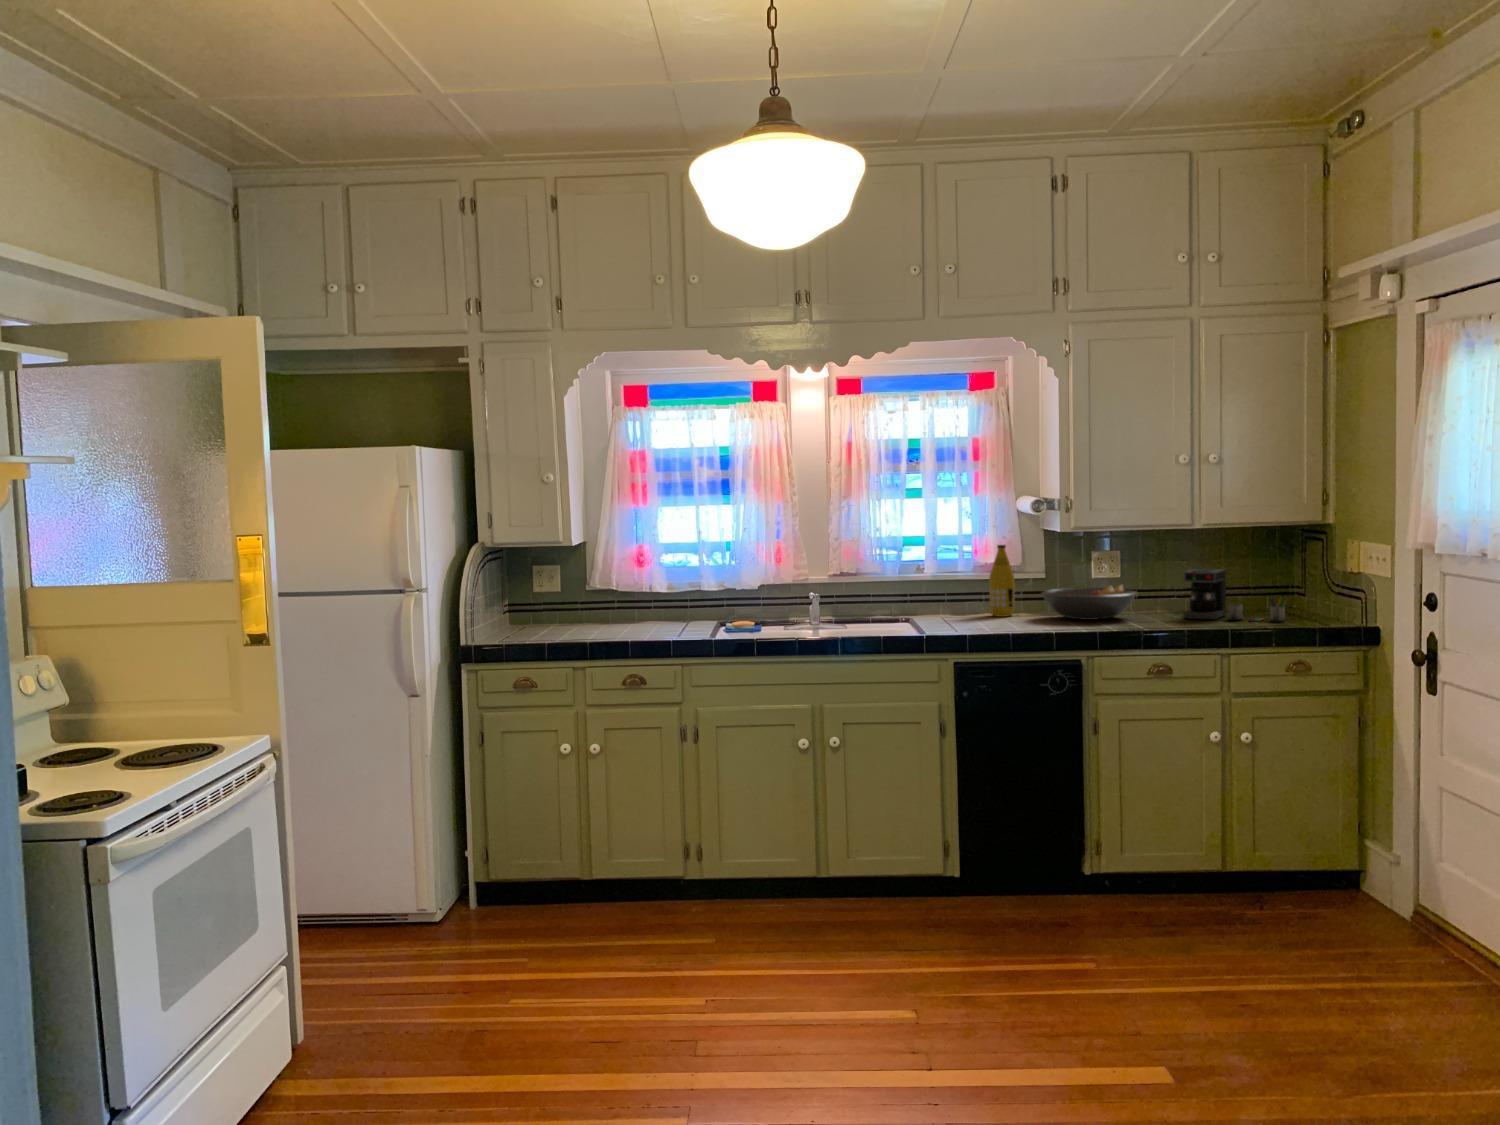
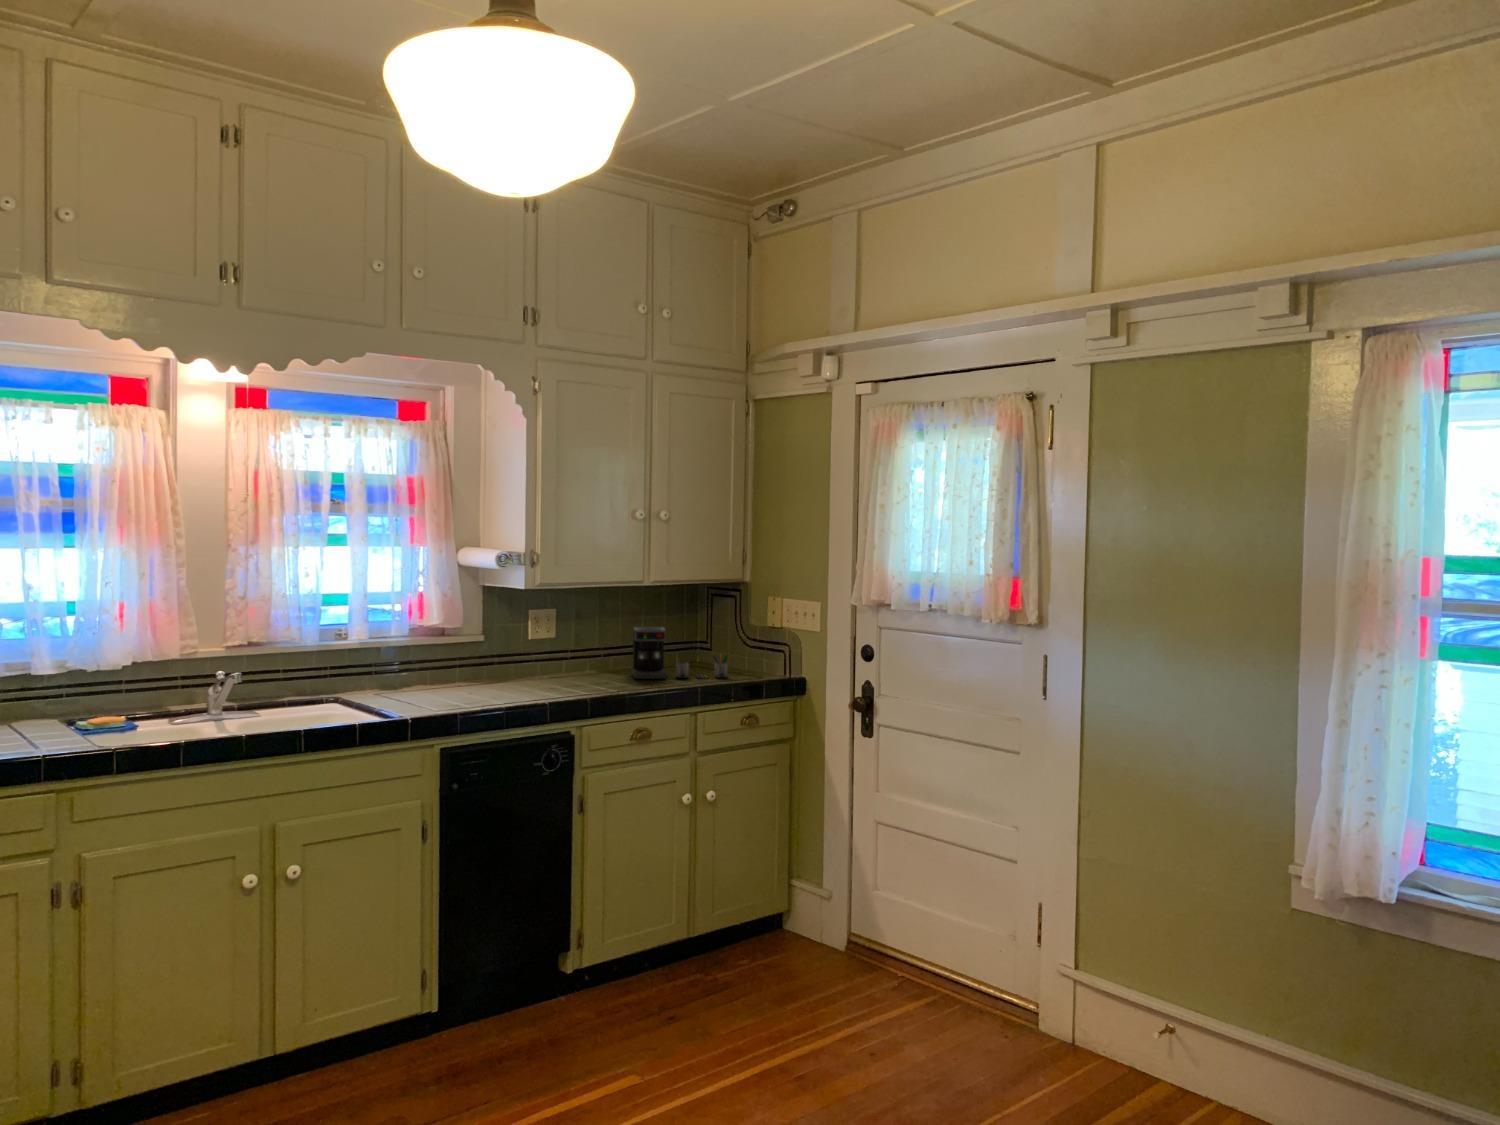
bottle: present [989,545,1015,617] -> none [421,603,451,687]
fruit bowl: present [1042,584,1137,620] -> none [489,645,591,685]

